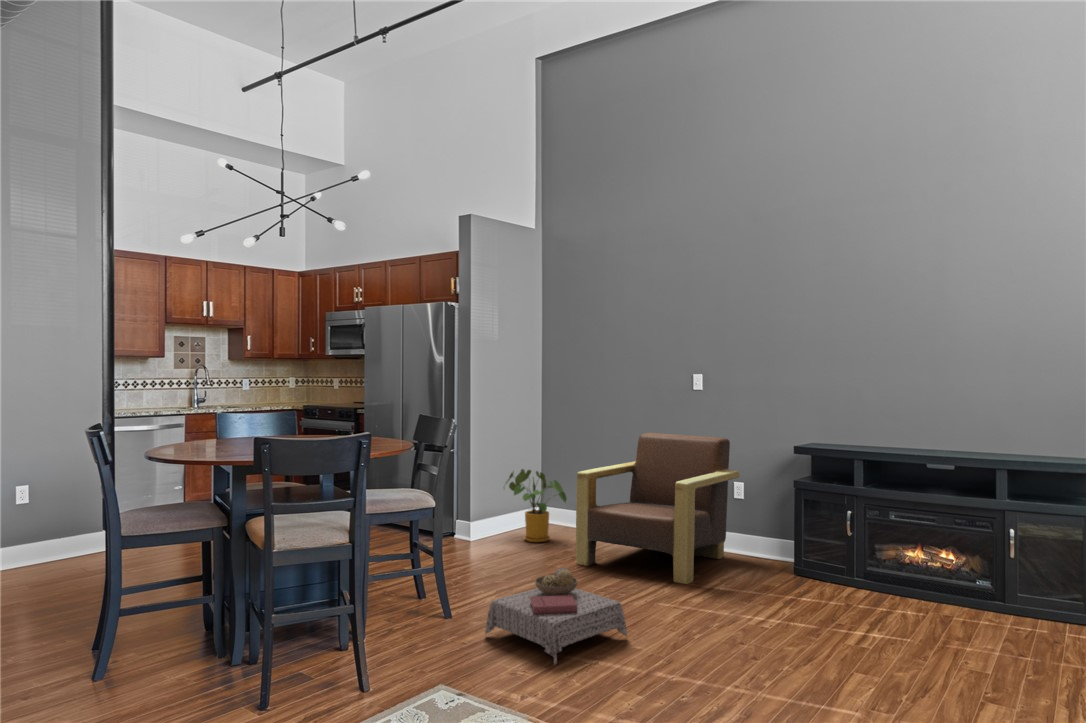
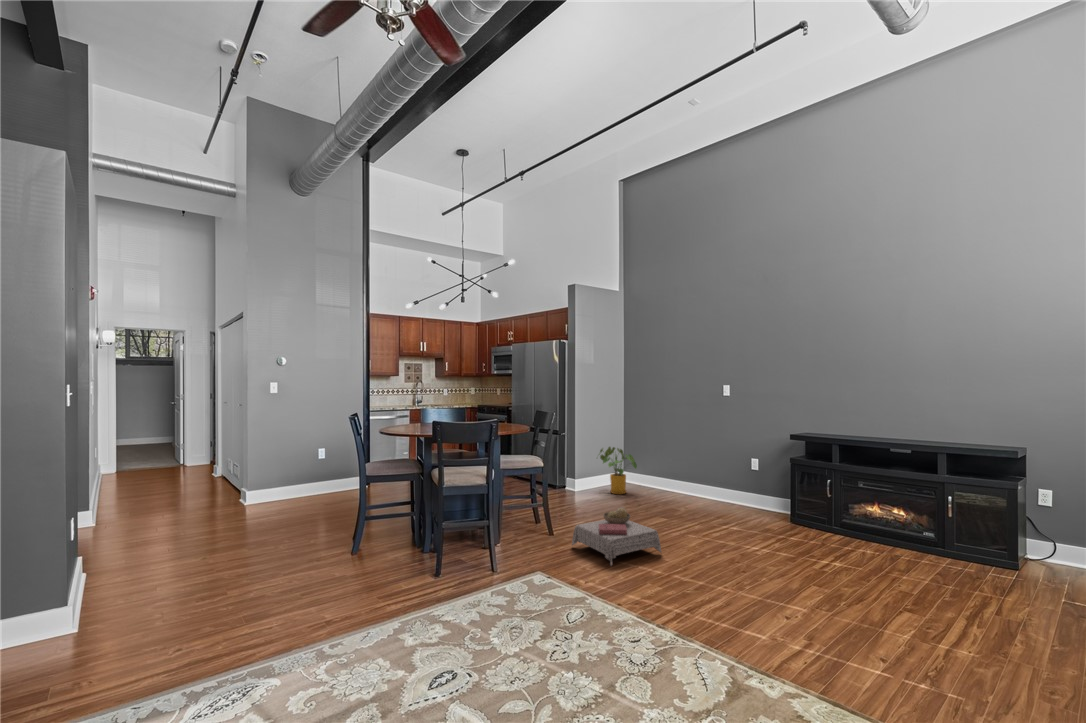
armchair: present [576,433,739,584] -> none [640,424,753,525]

